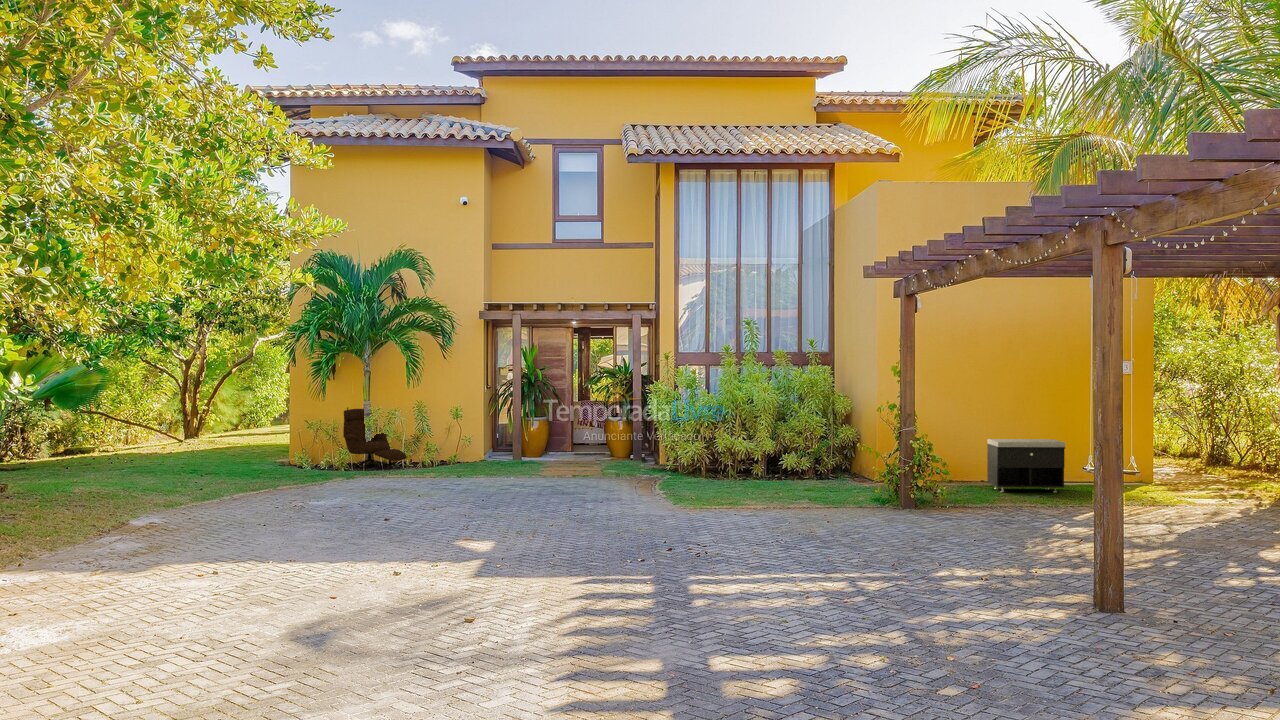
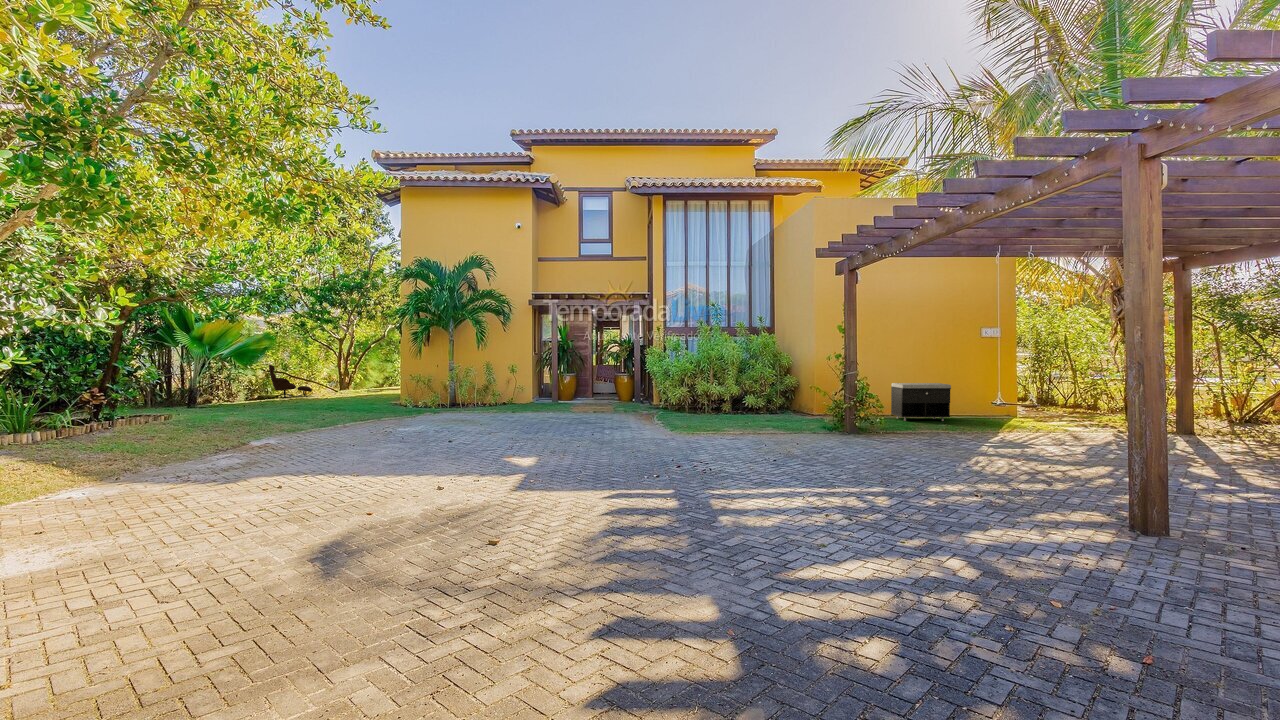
lounge chair: present [343,409,407,469] -> present [269,365,312,398]

